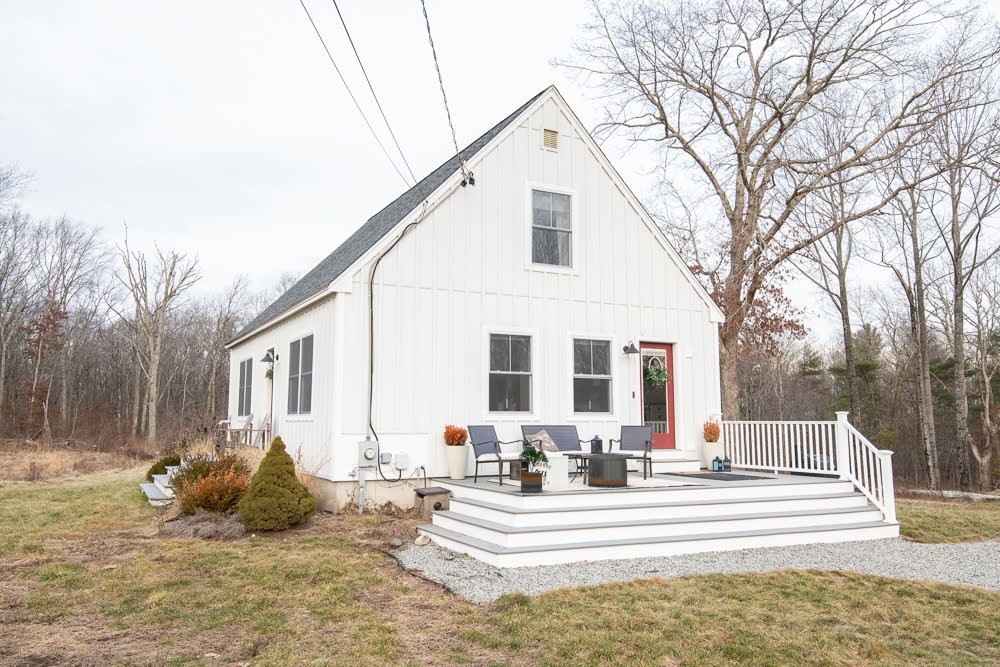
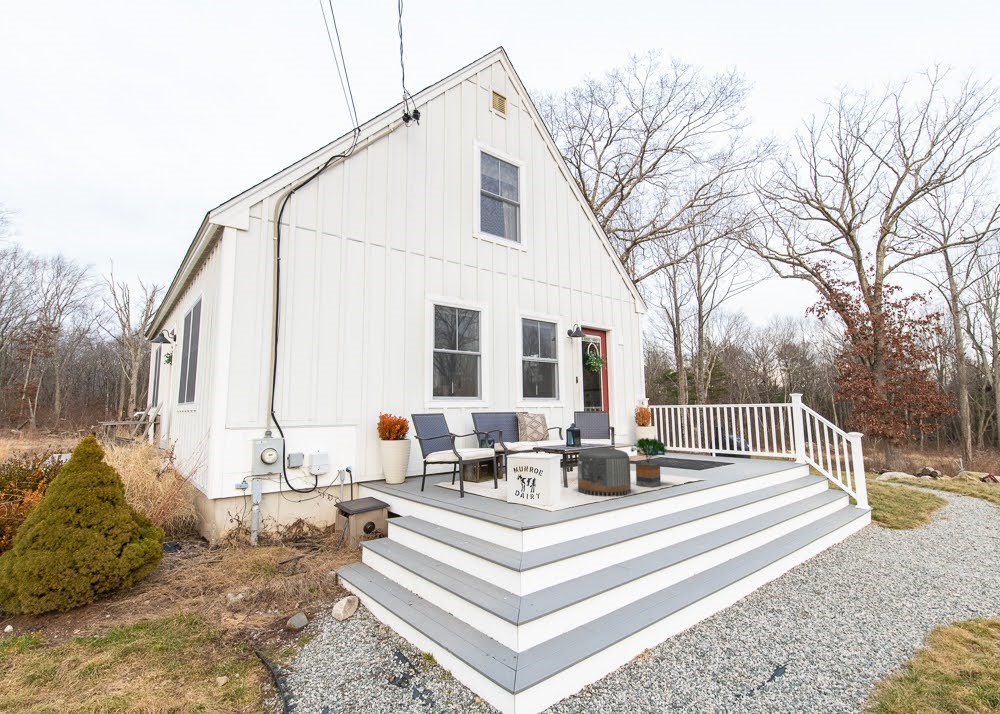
potted tree: present [519,450,548,493] -> present [631,438,667,487]

